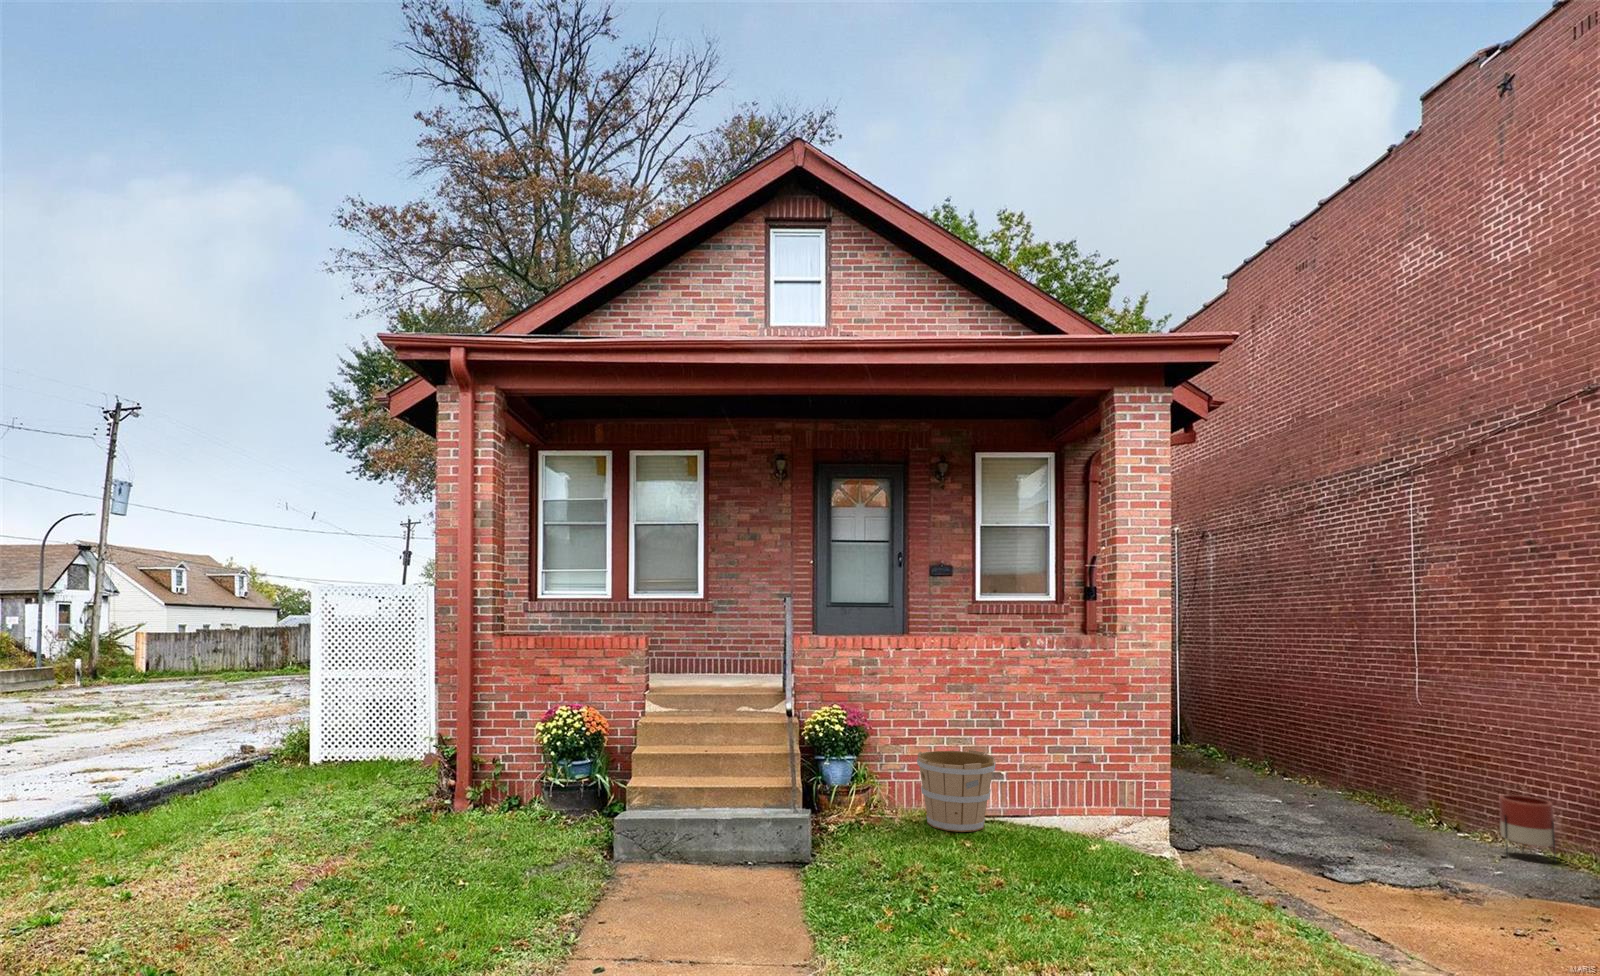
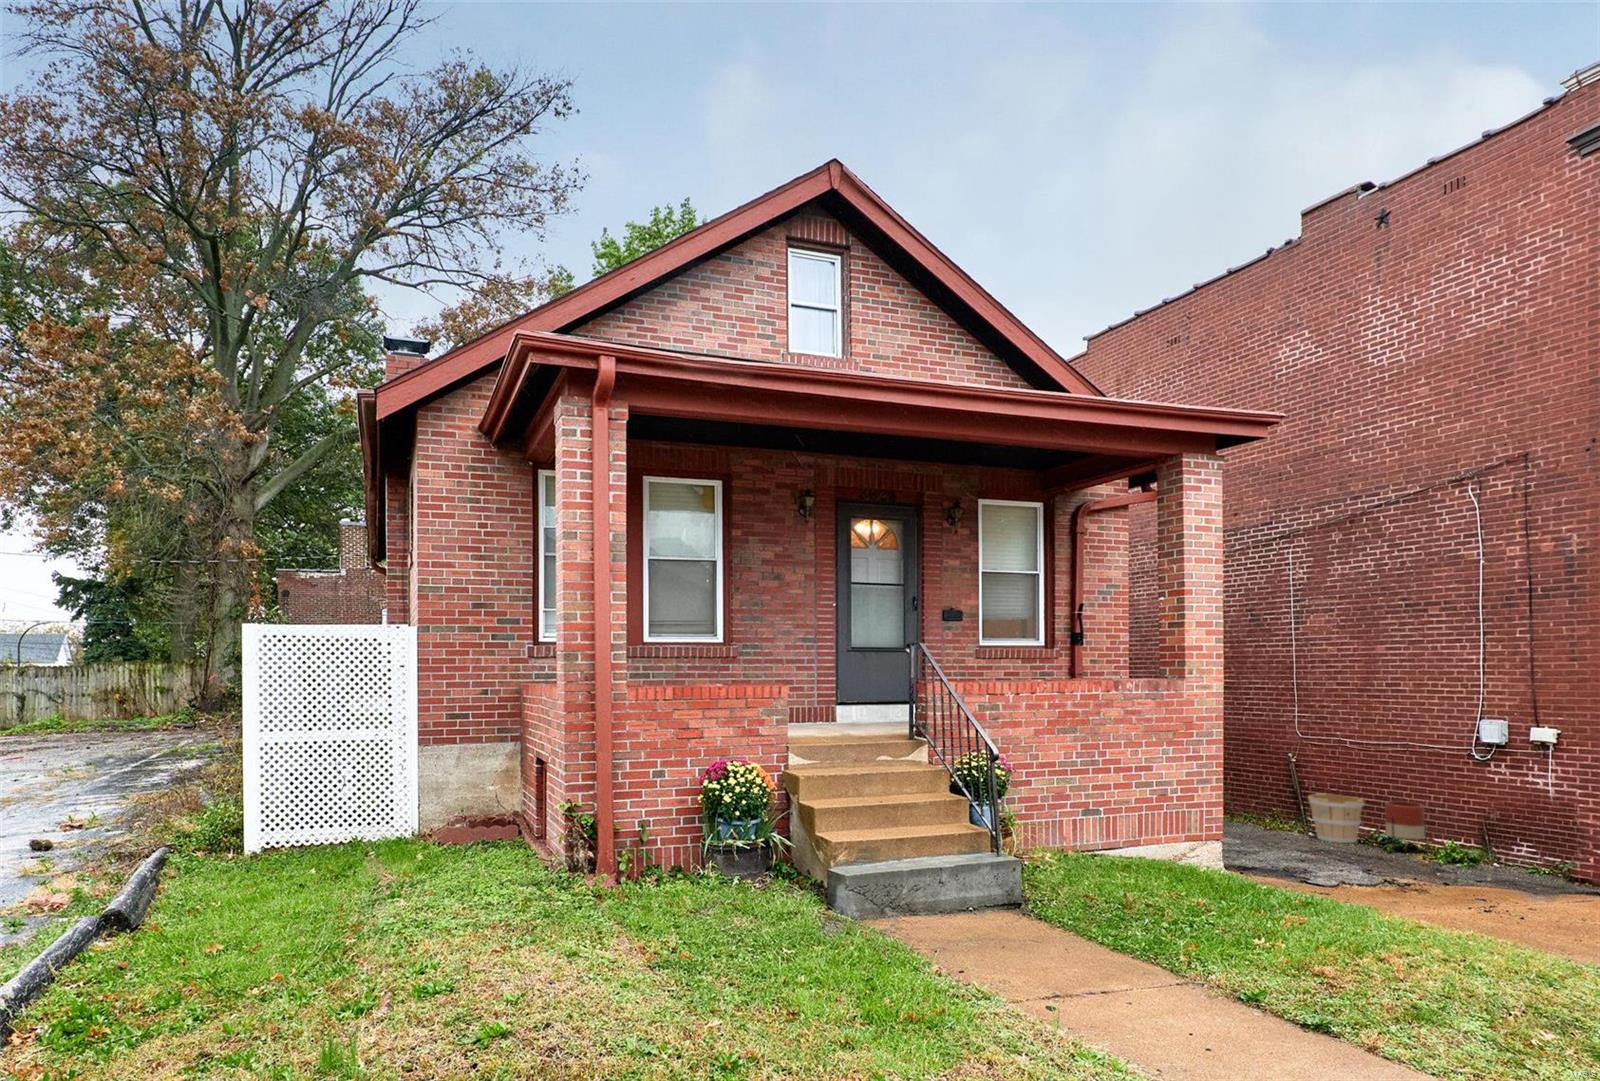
wooden bucket: present [917,750,996,832] -> present [1308,793,1364,843]

